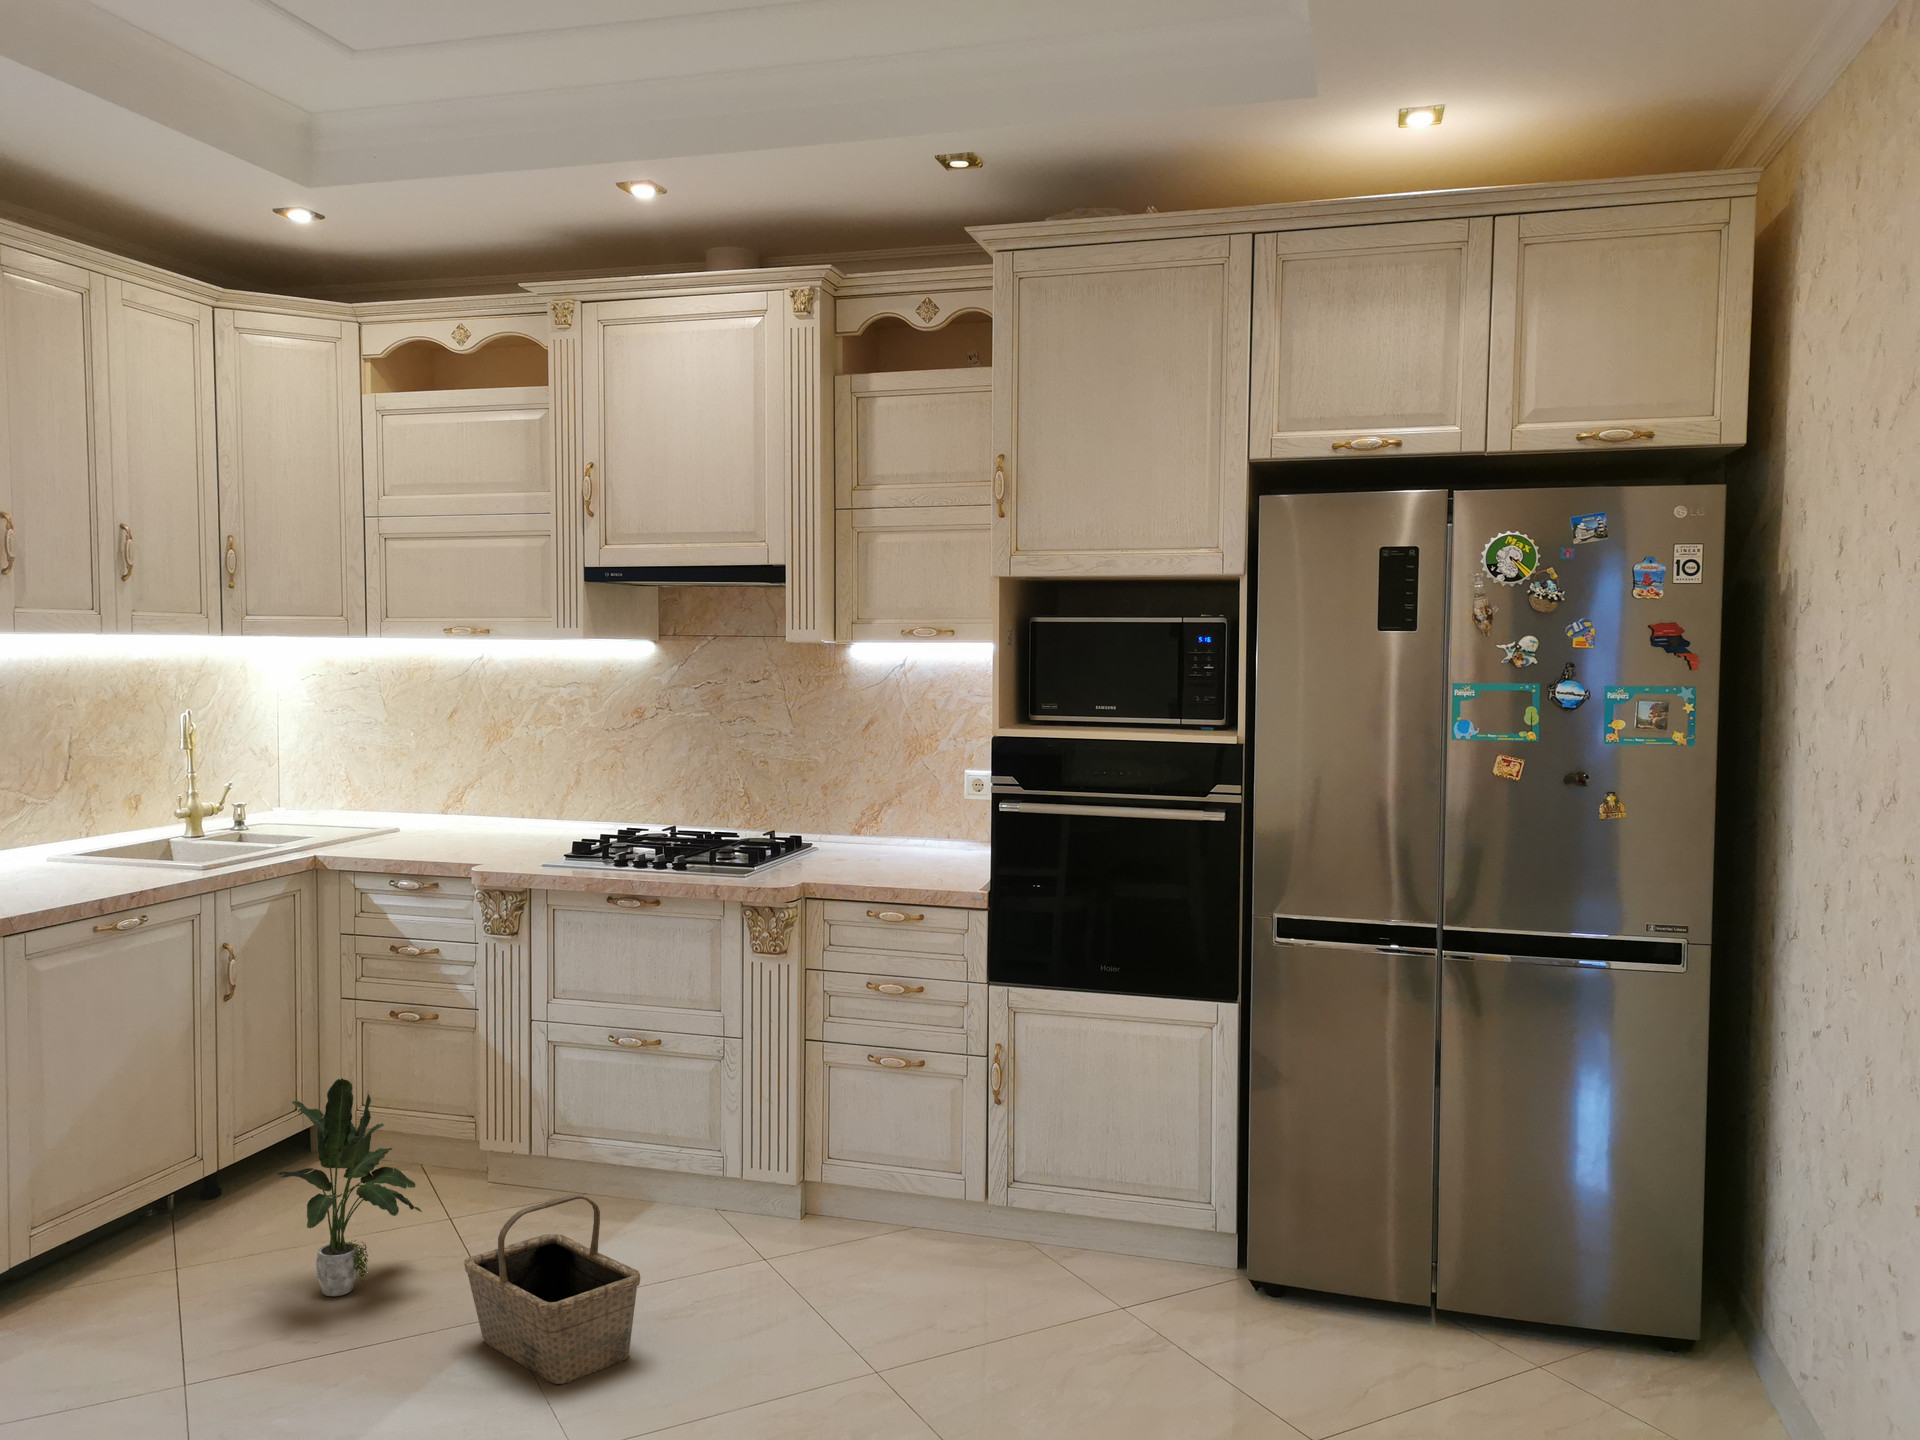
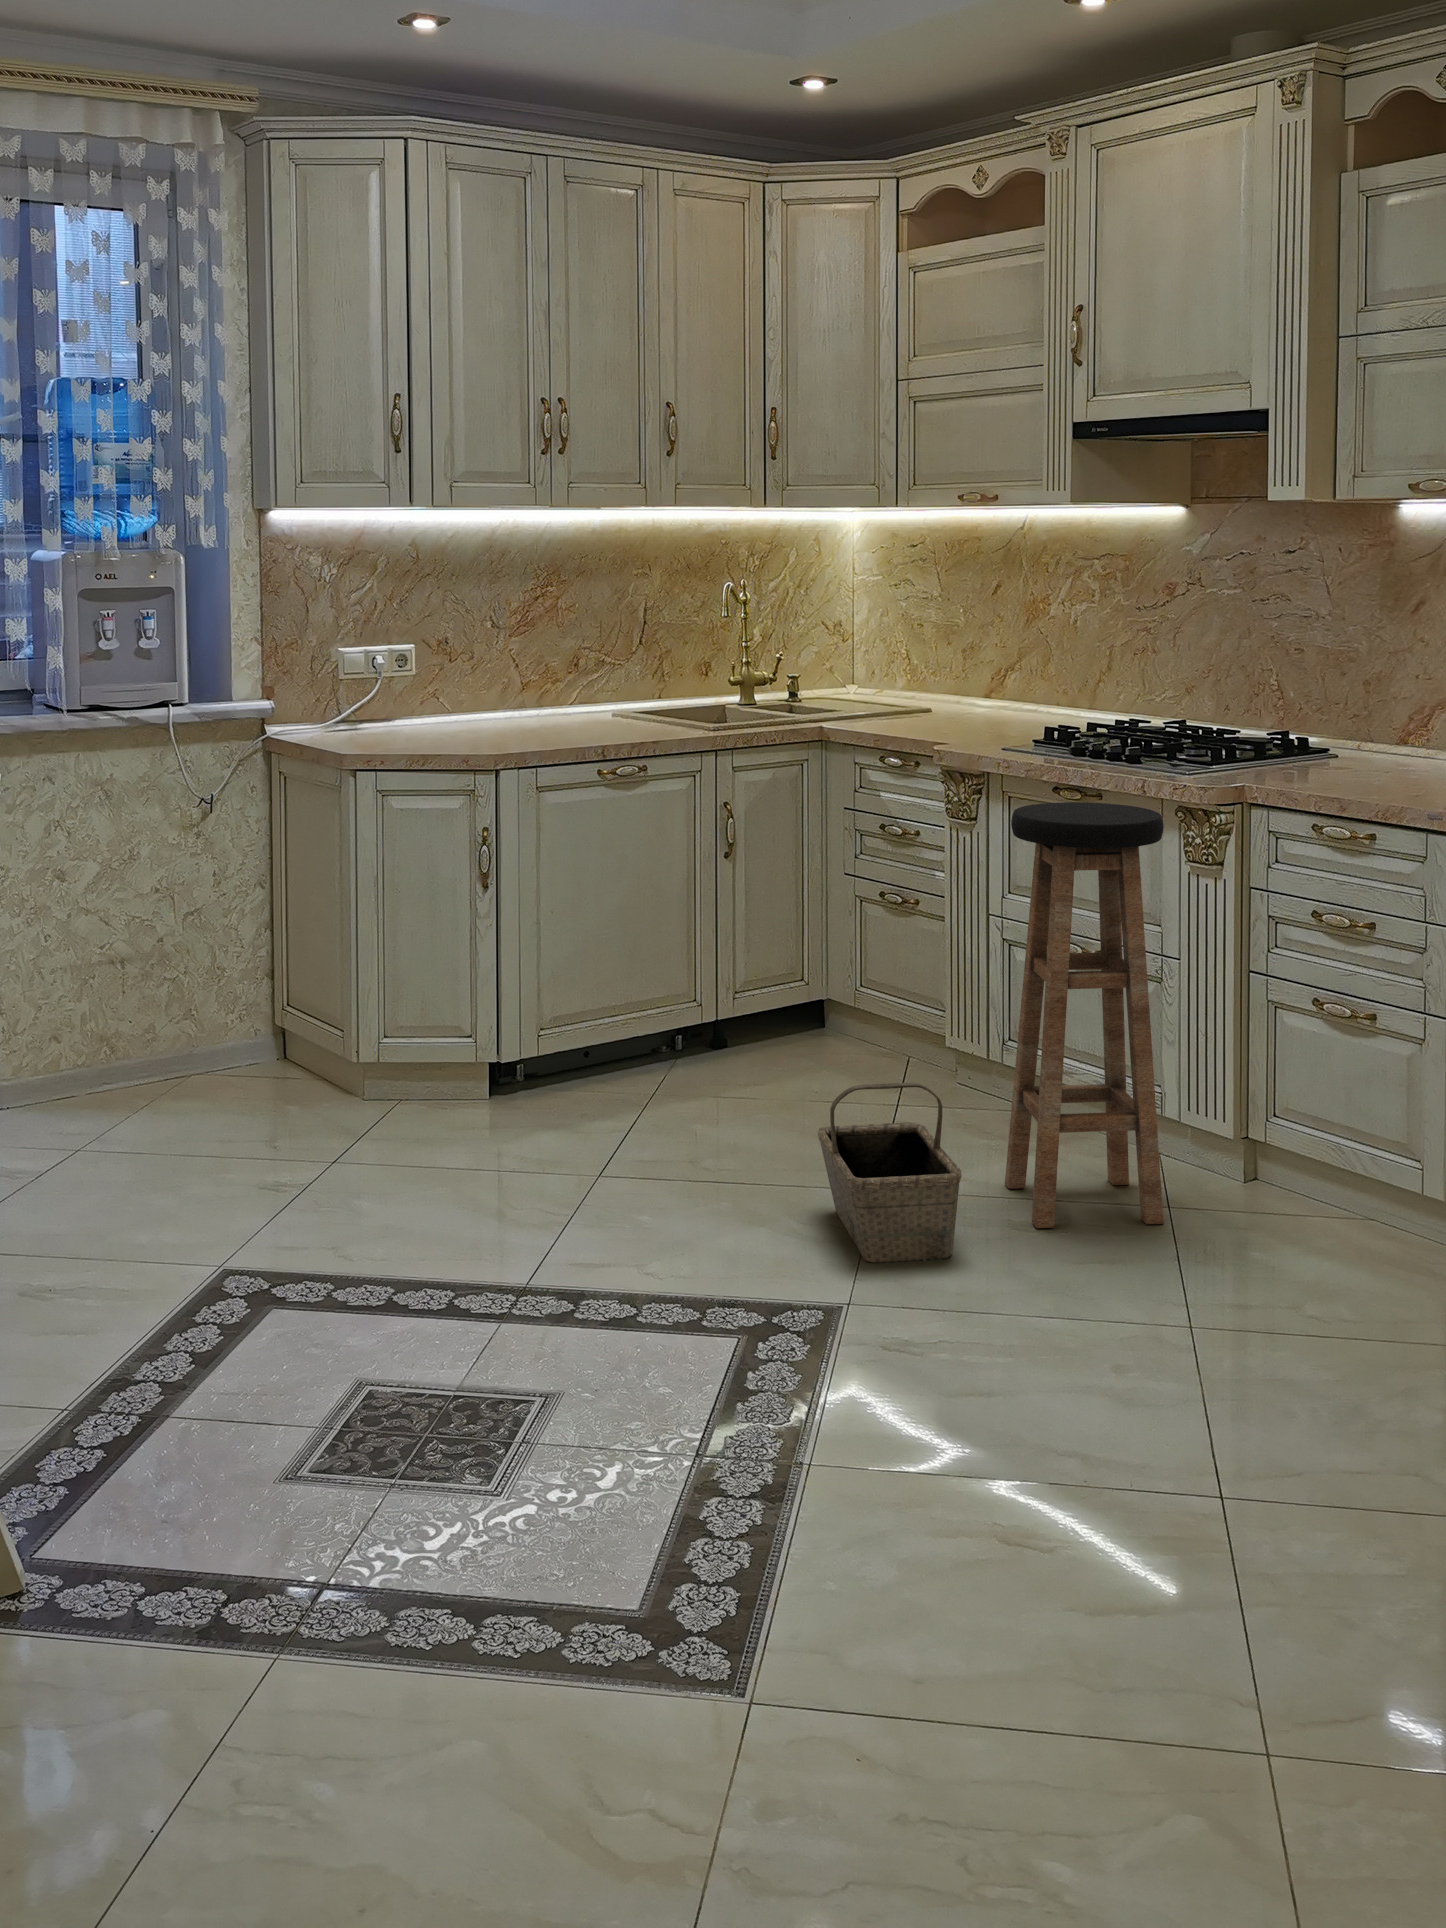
bar stool: none [615,907,776,1308] -> present [1005,802,1164,1228]
potted plant: present [275,1078,422,1296] -> none [688,941,830,1147]

